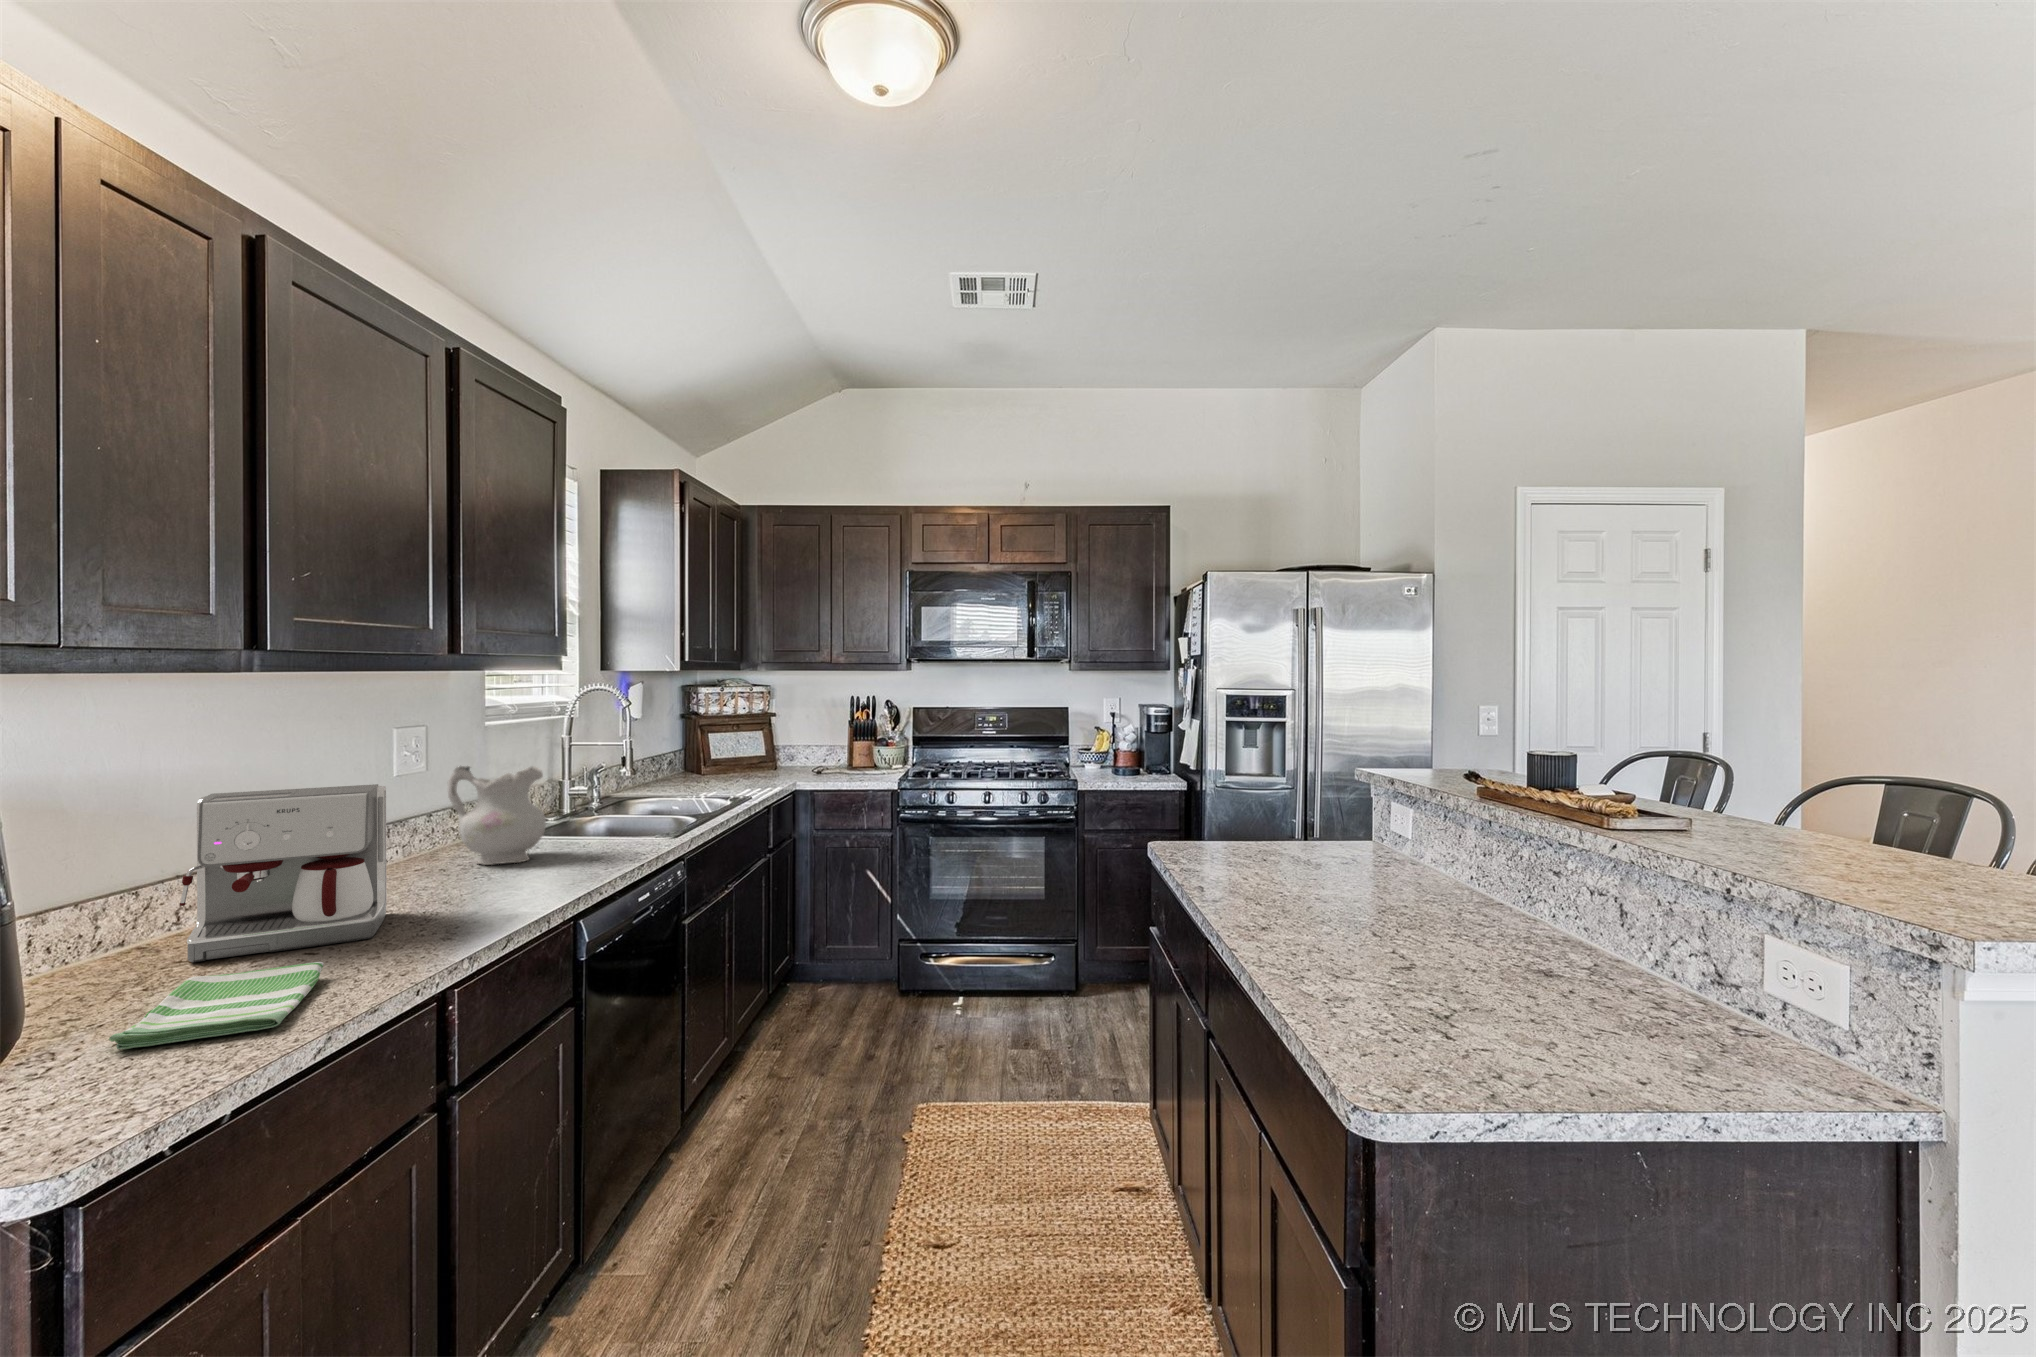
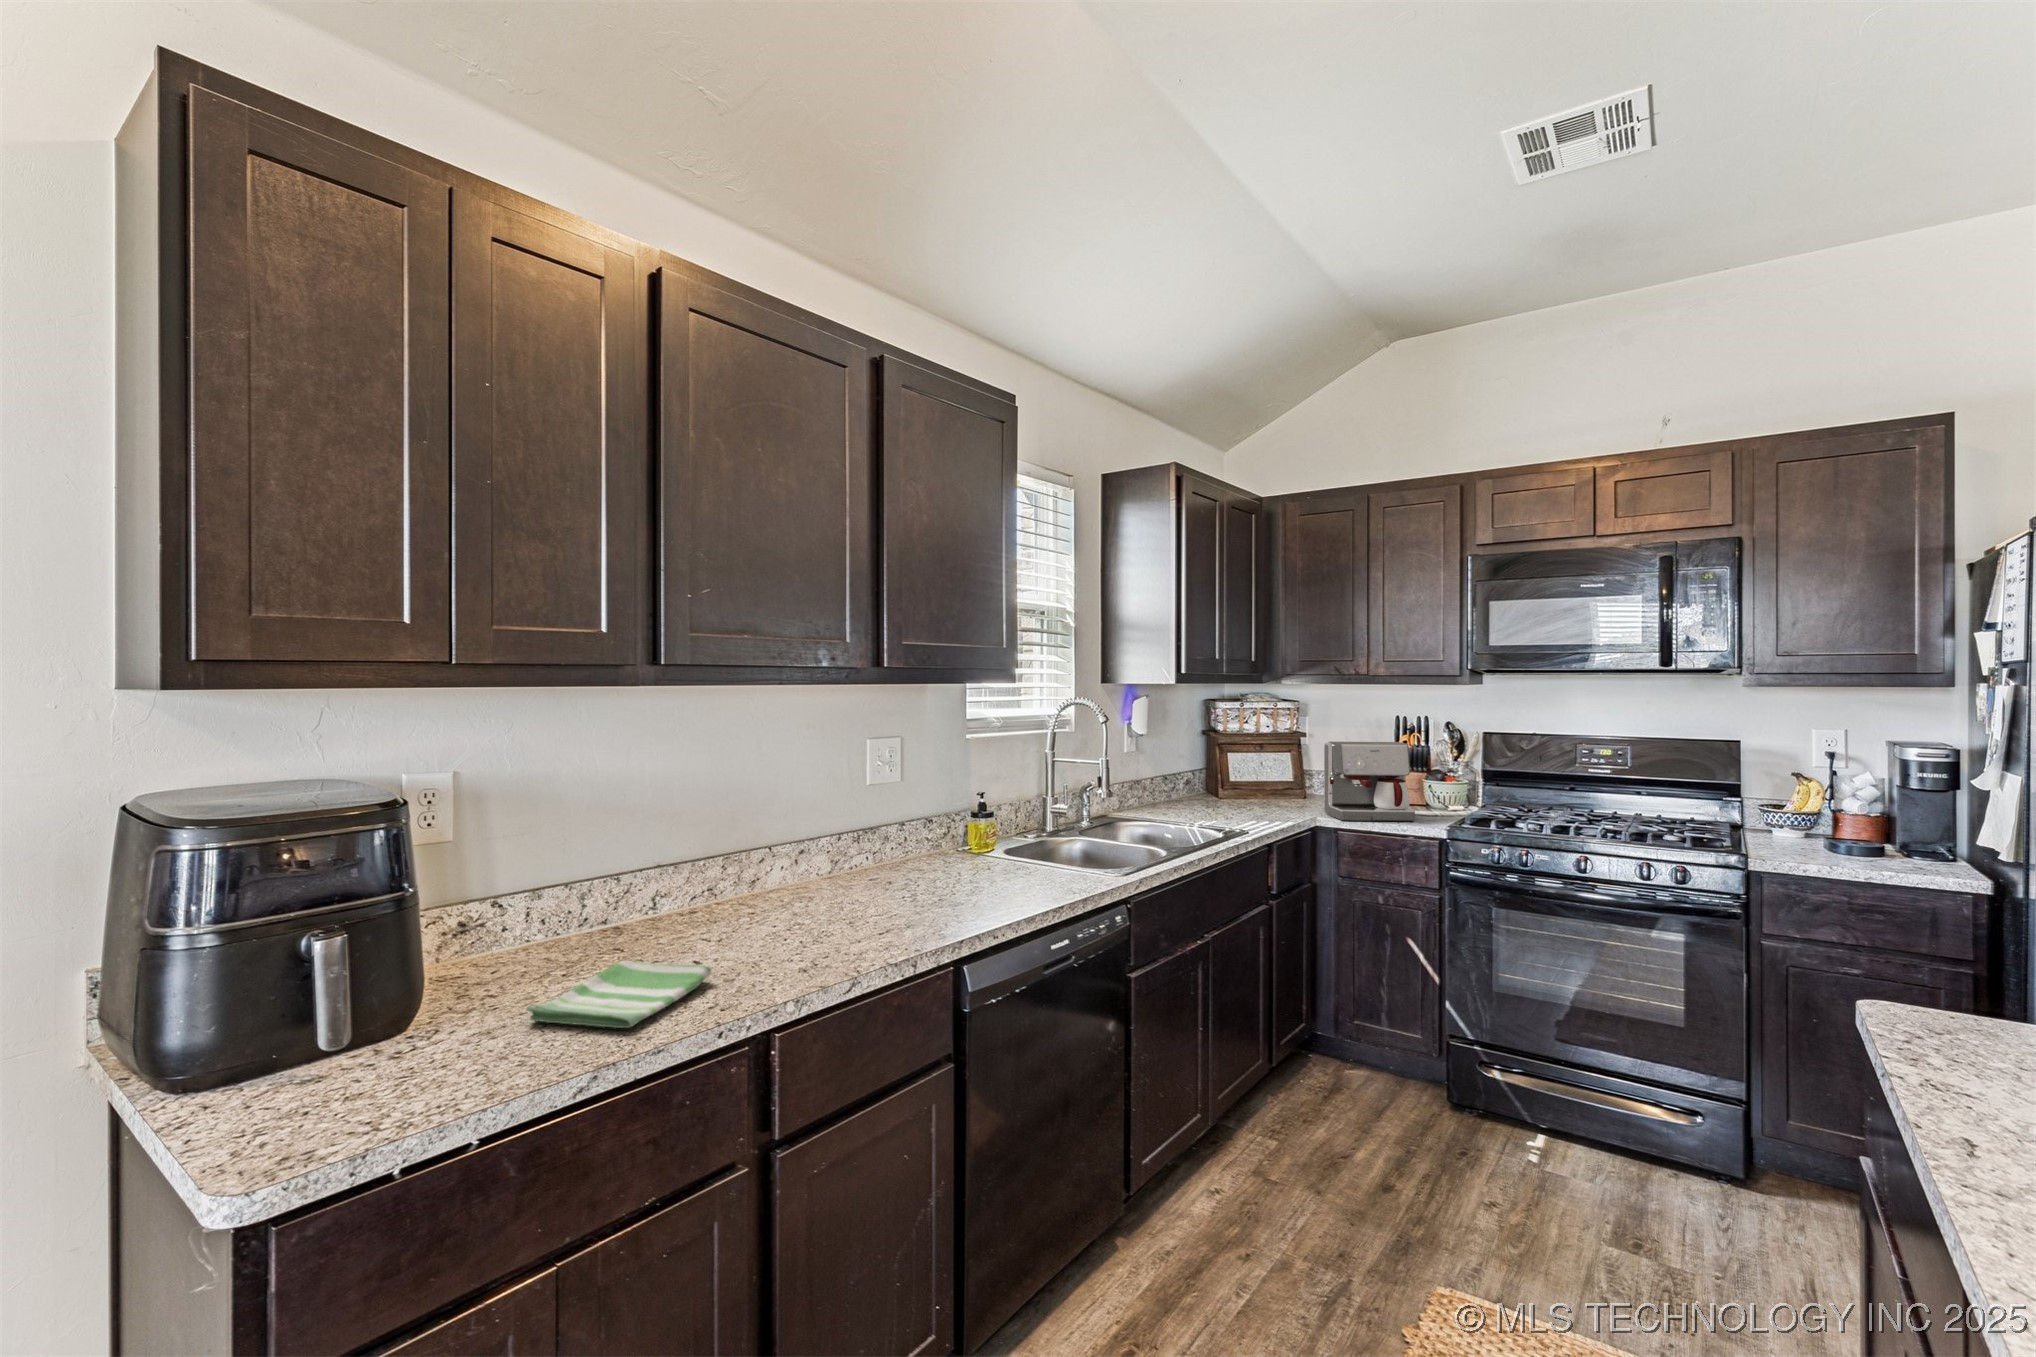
ceramic pitcher: present [448,766,546,865] -> none [907,778,991,883]
coffee maker: present [180,784,387,962] -> present [1324,742,1415,821]

